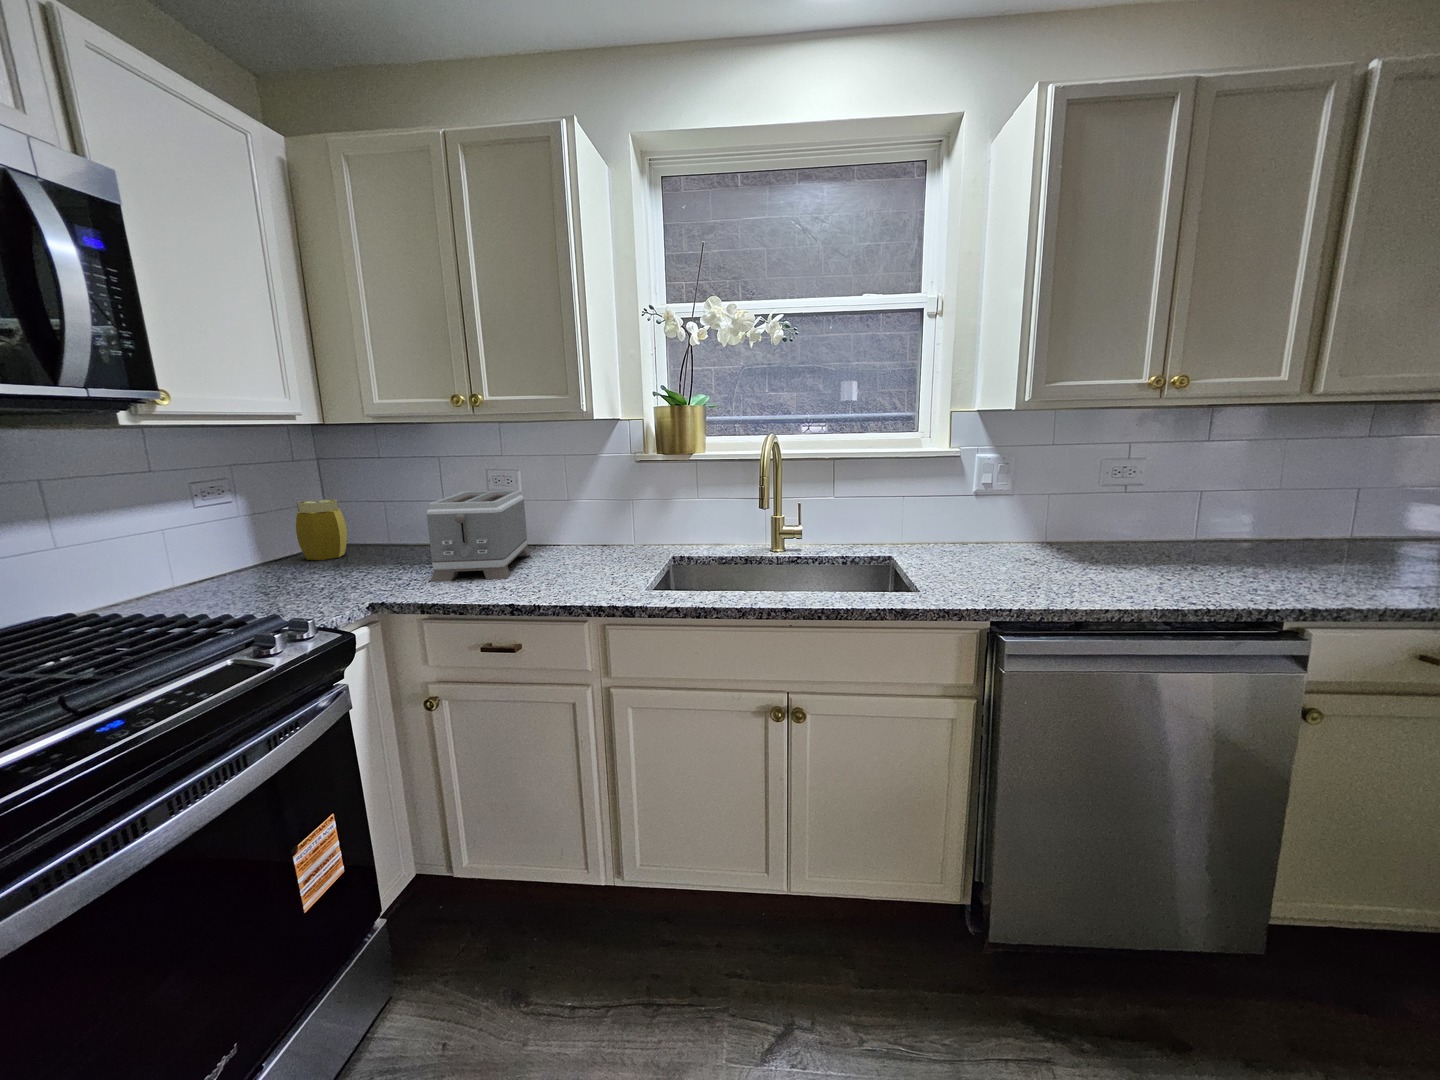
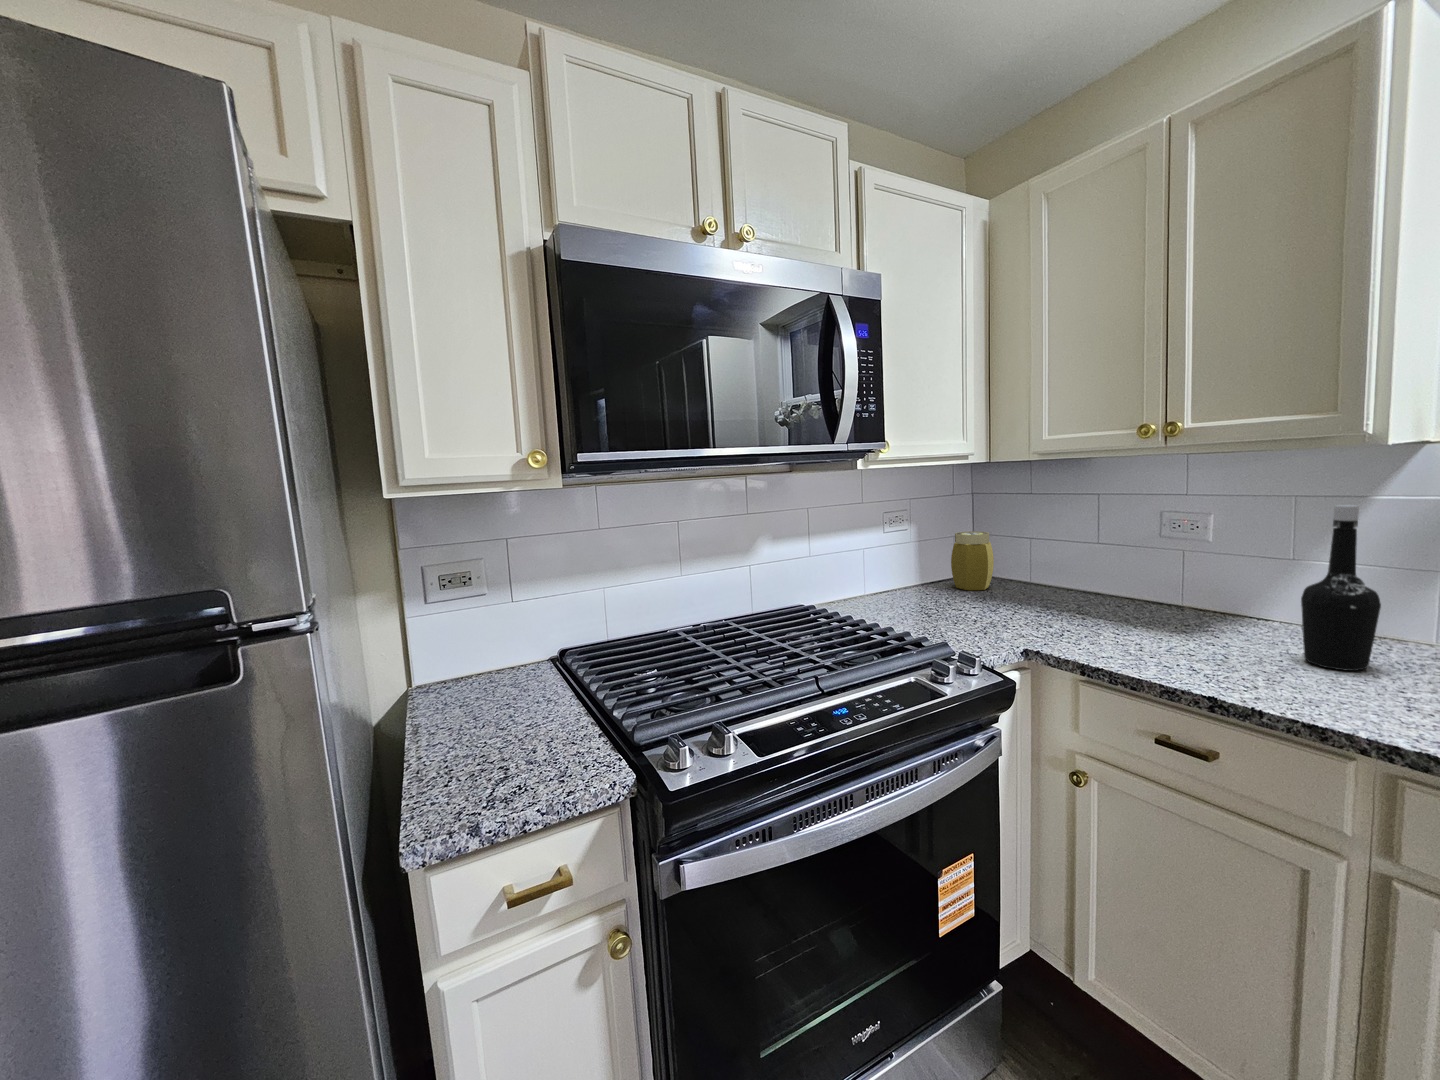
bottle: none [565,461,603,571] -> present [1301,505,1381,671]
toaster: present [427,490,530,582] -> none [1088,535,1223,654]

